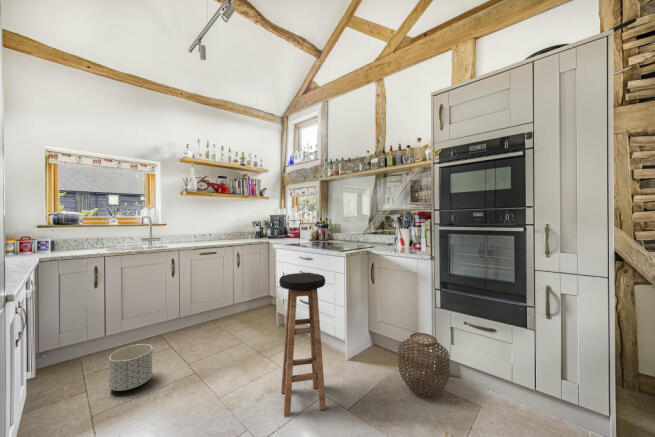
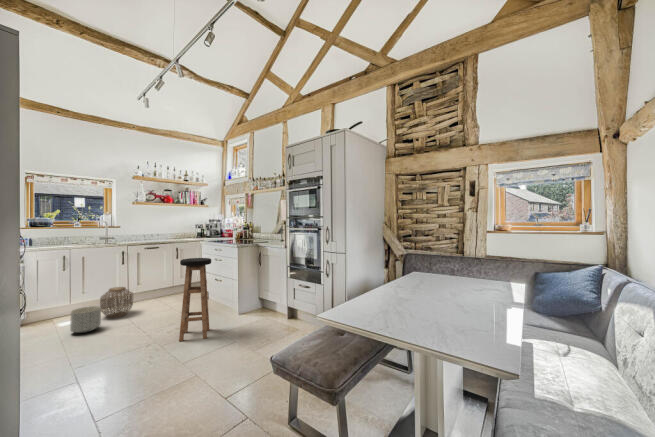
woven basket: present [398,333,450,397] -> present [100,287,133,318]

